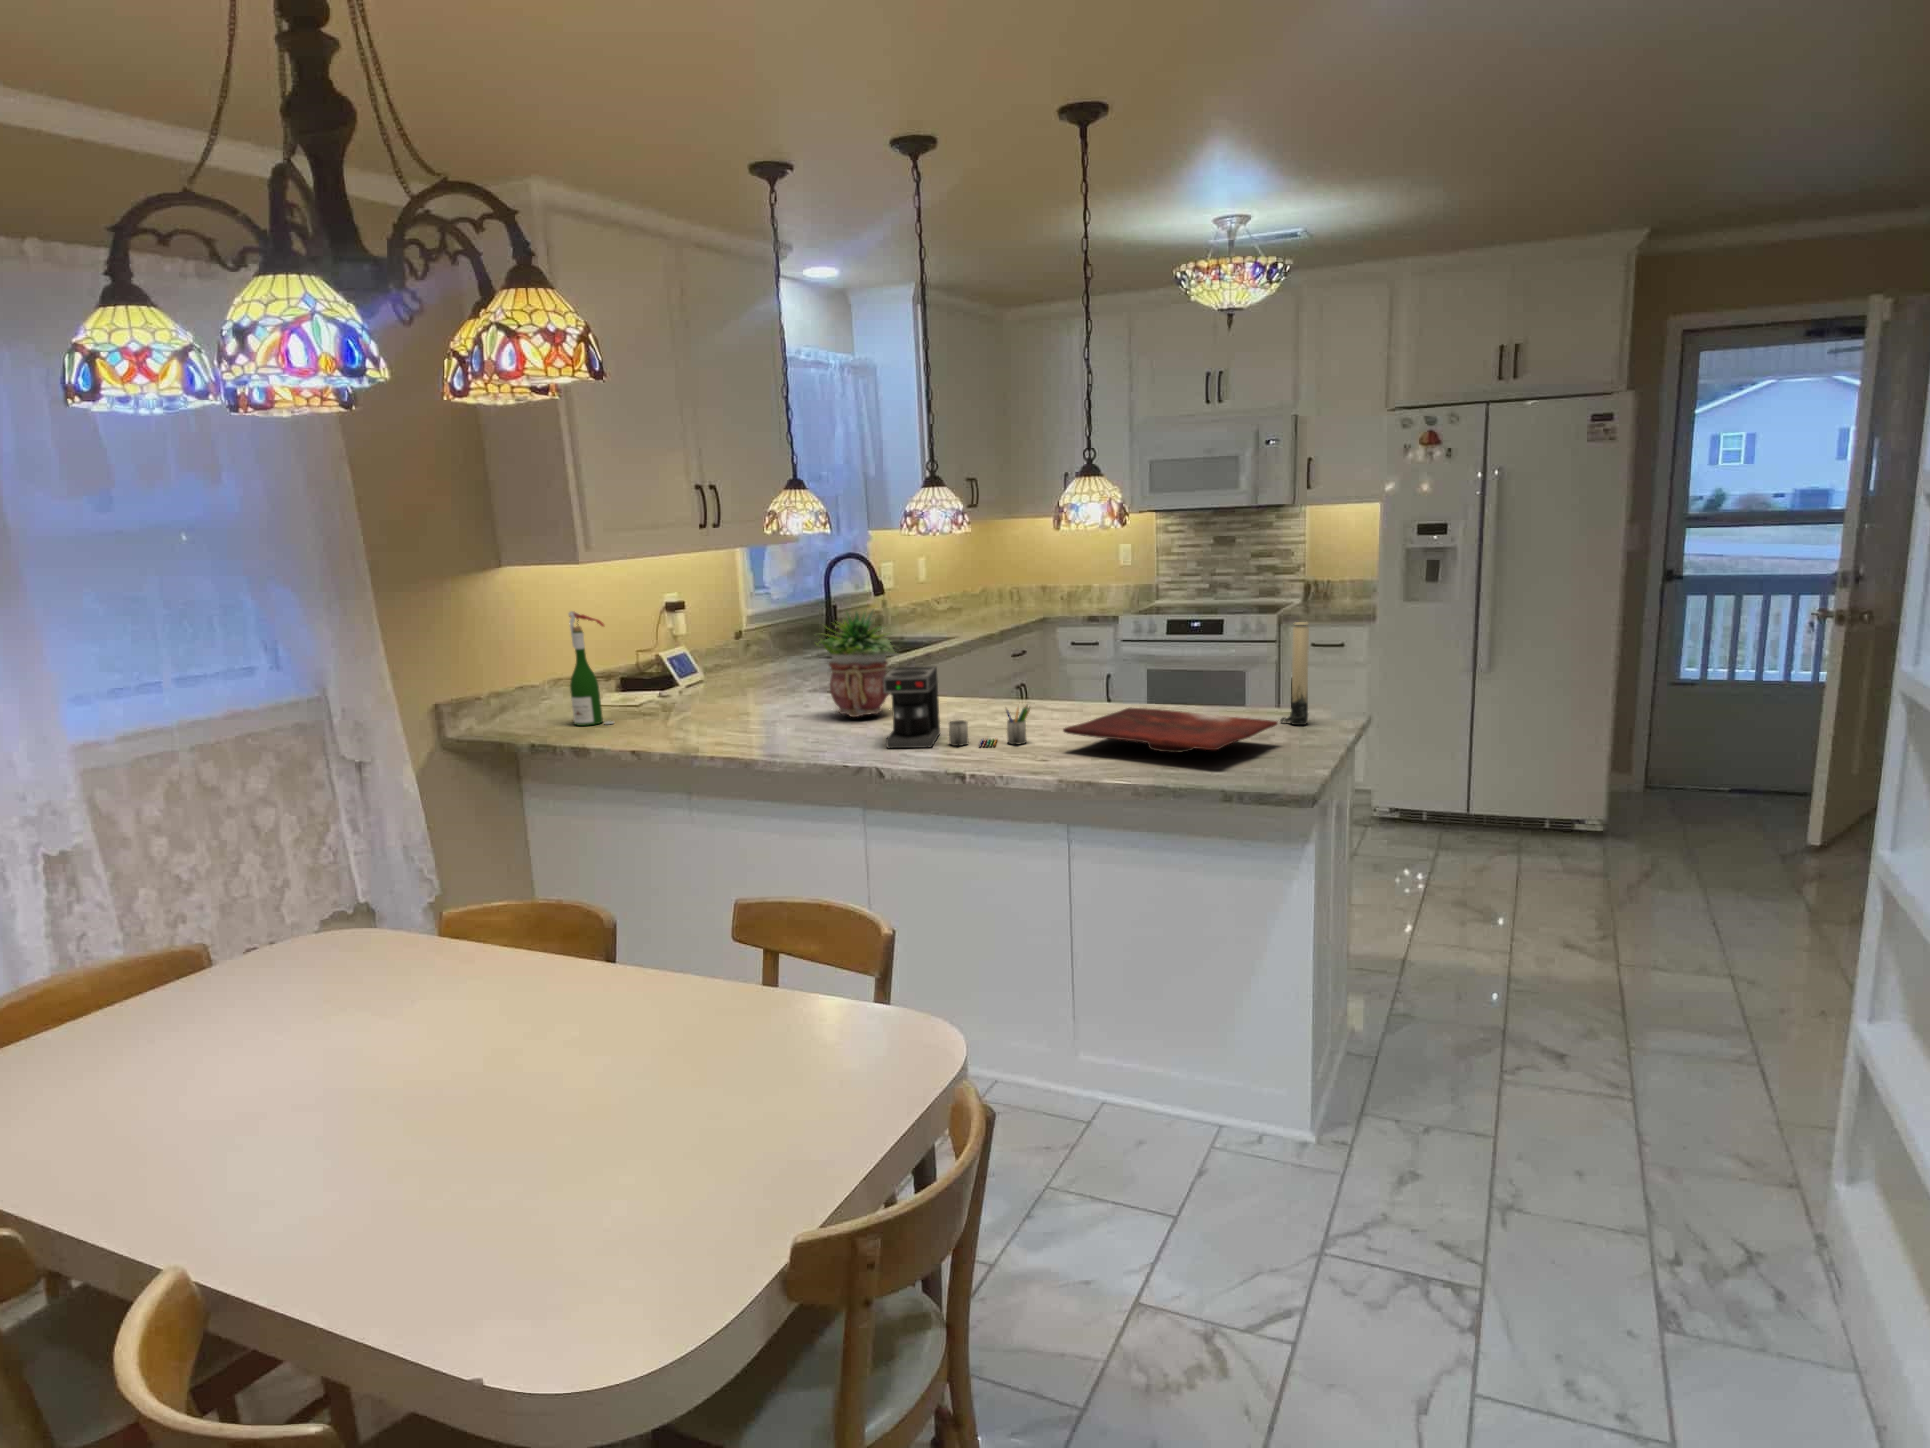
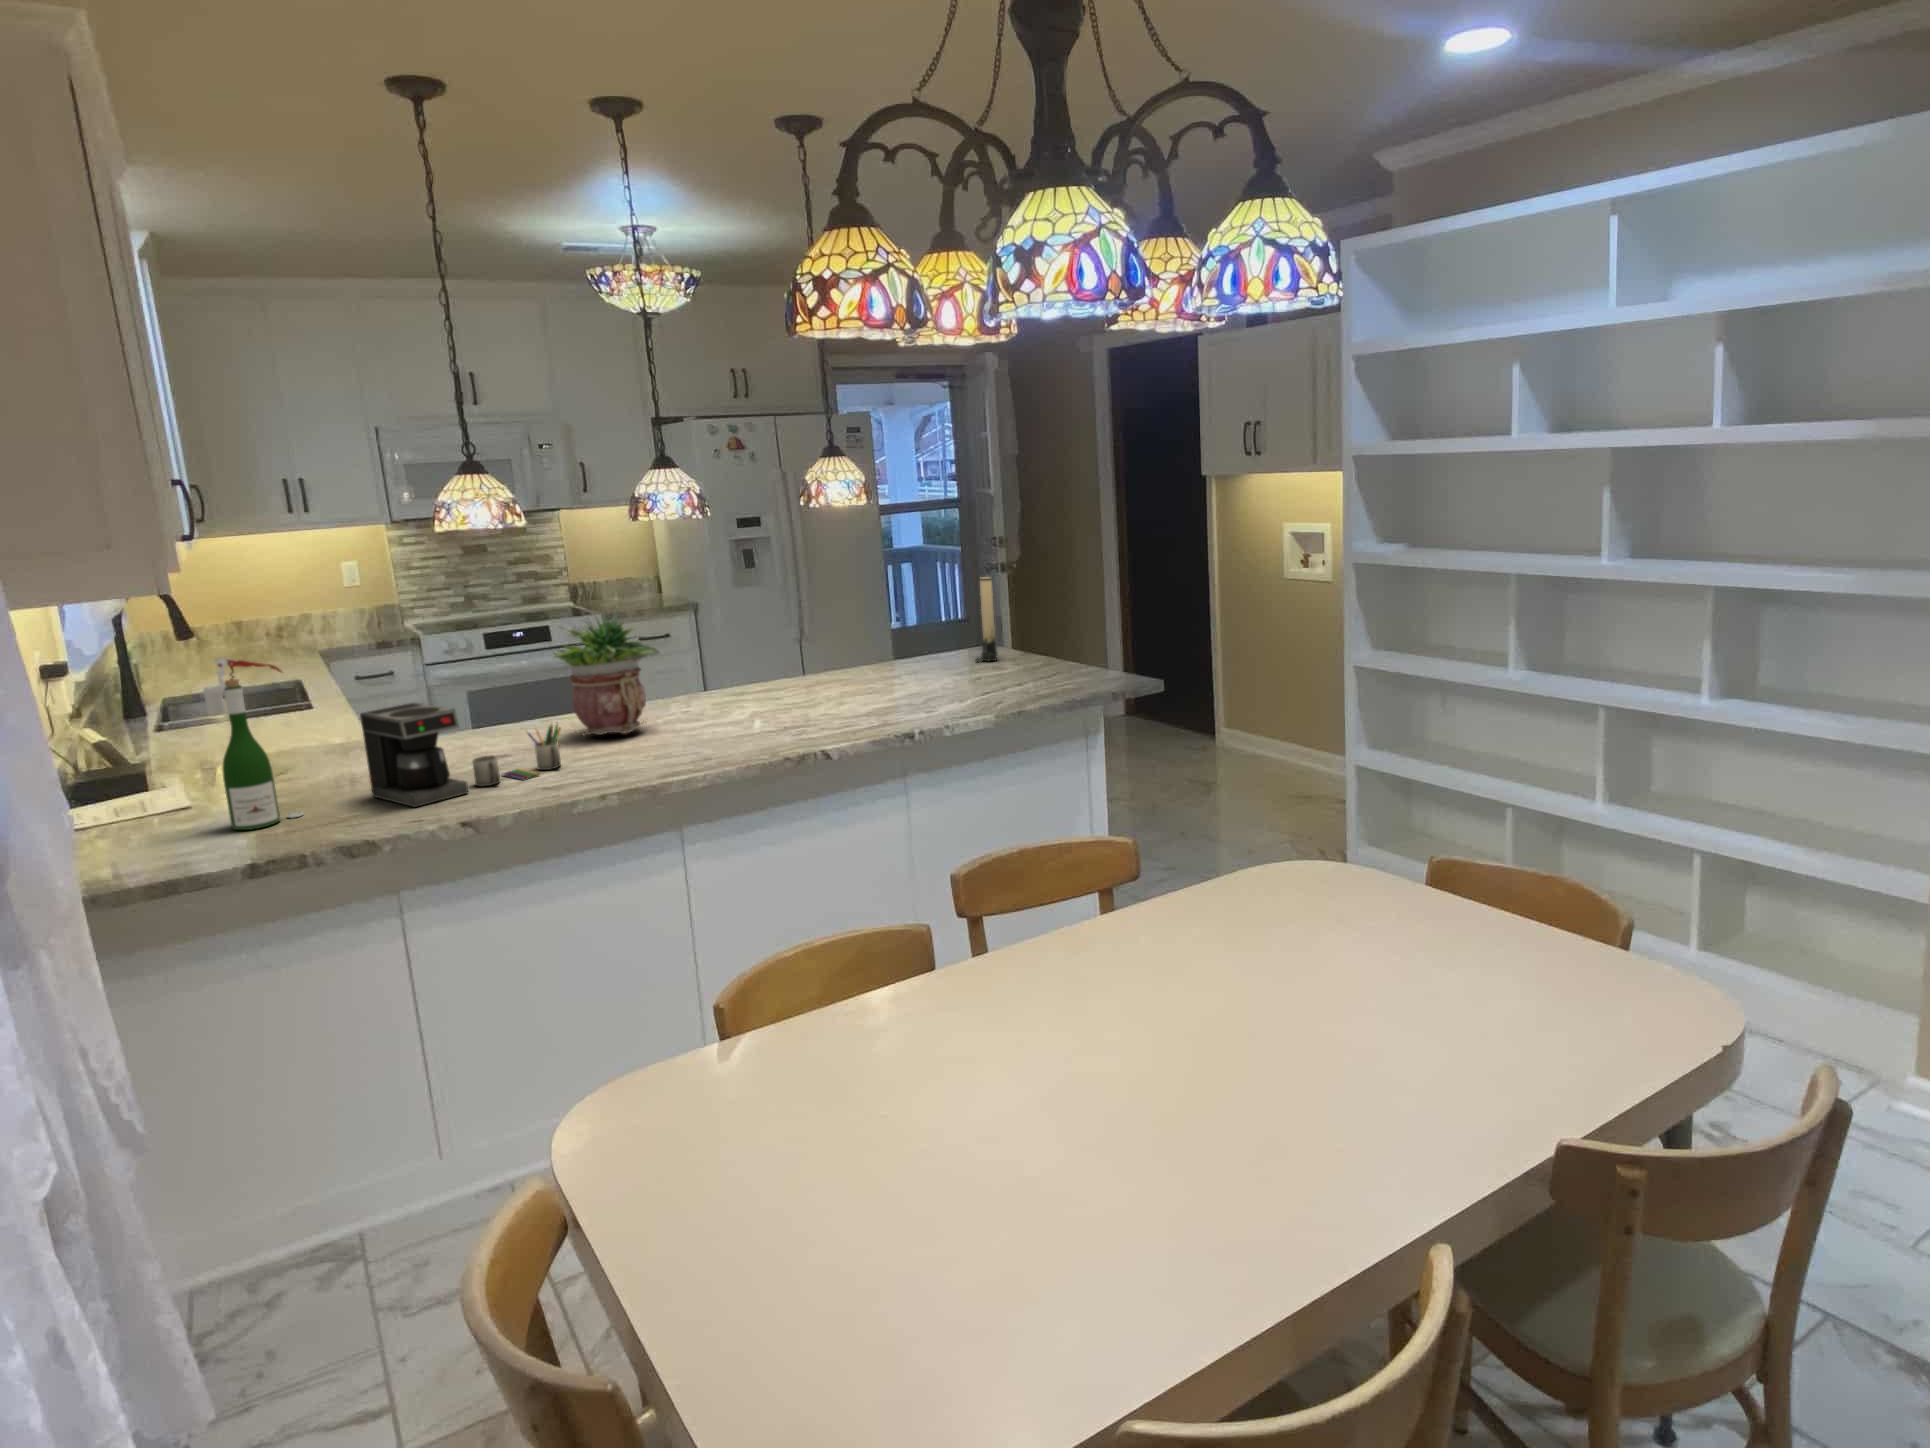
coffee maker: present [883,666,1030,748] -> present [360,702,561,807]
cutting board: present [1063,708,1278,753] -> none [904,651,1077,689]

